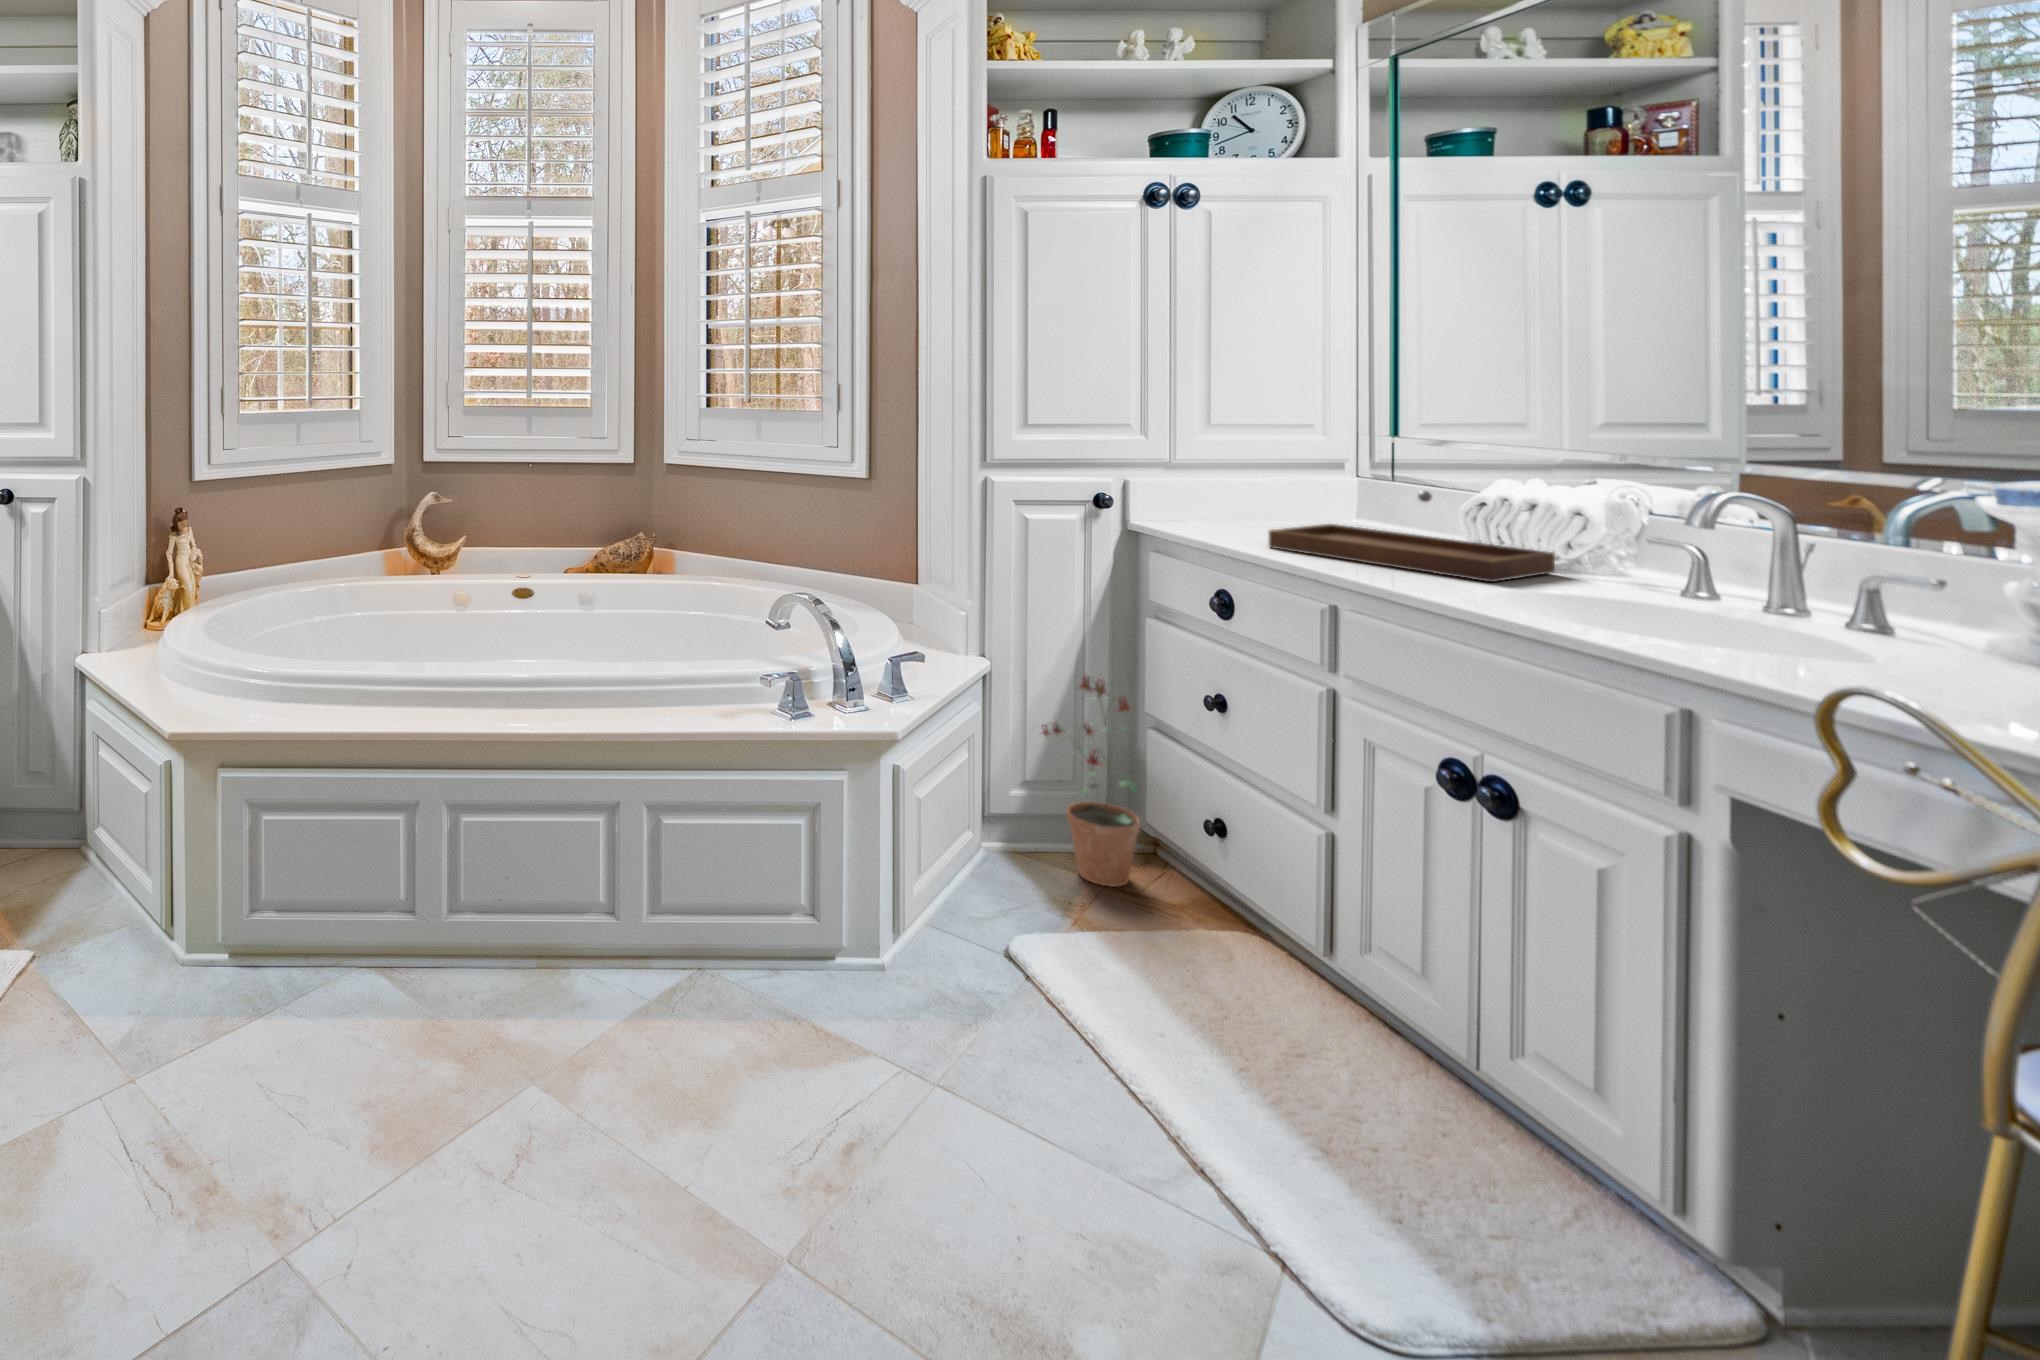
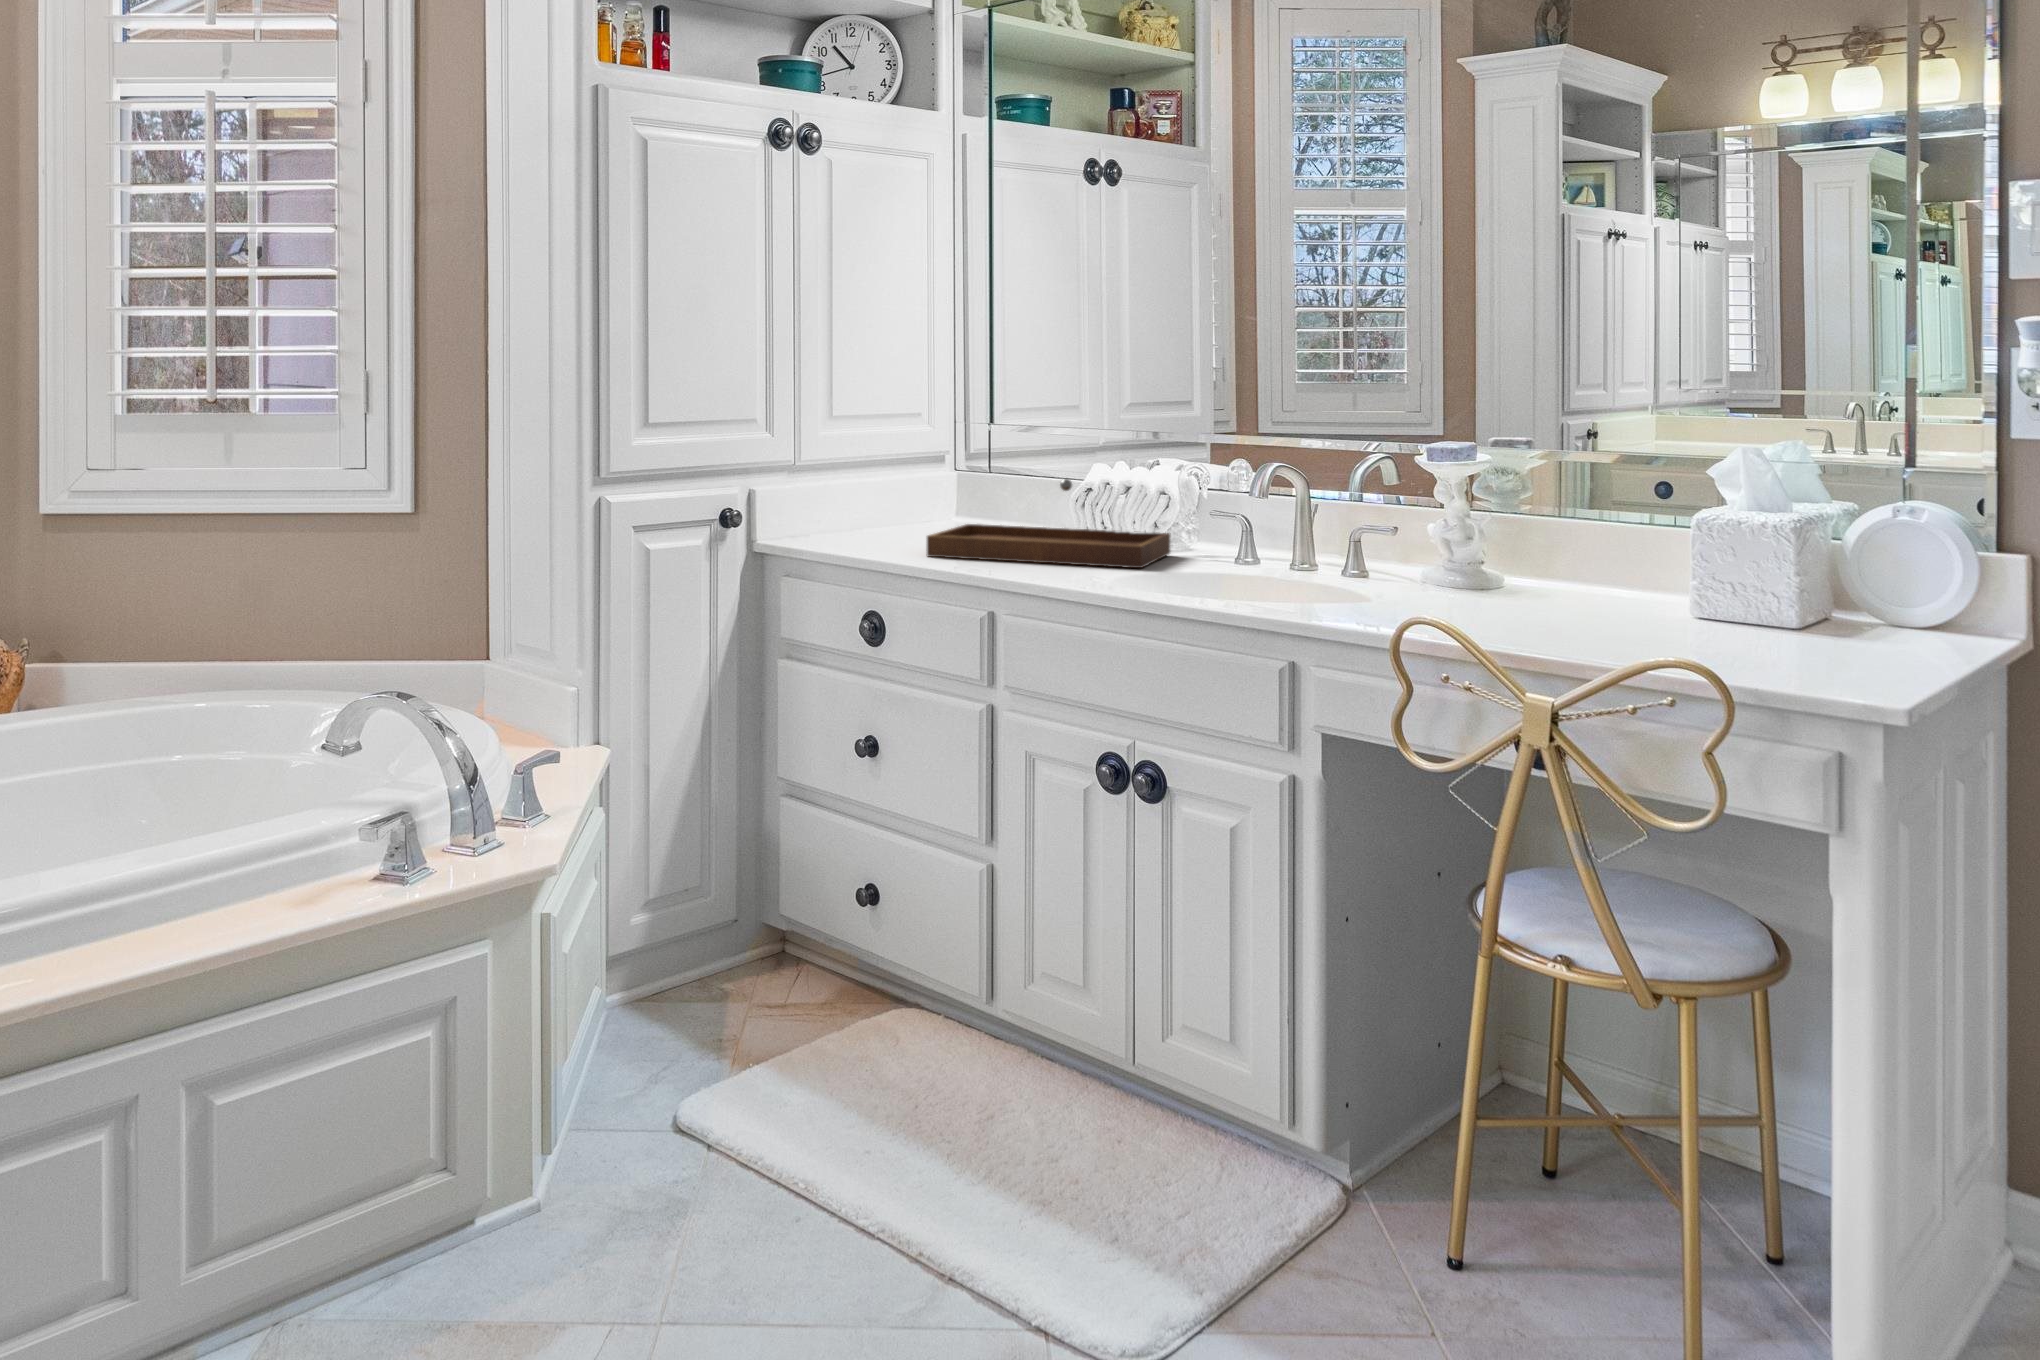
potted plant: present [1042,675,1140,887] -> none [663,744,796,1009]

